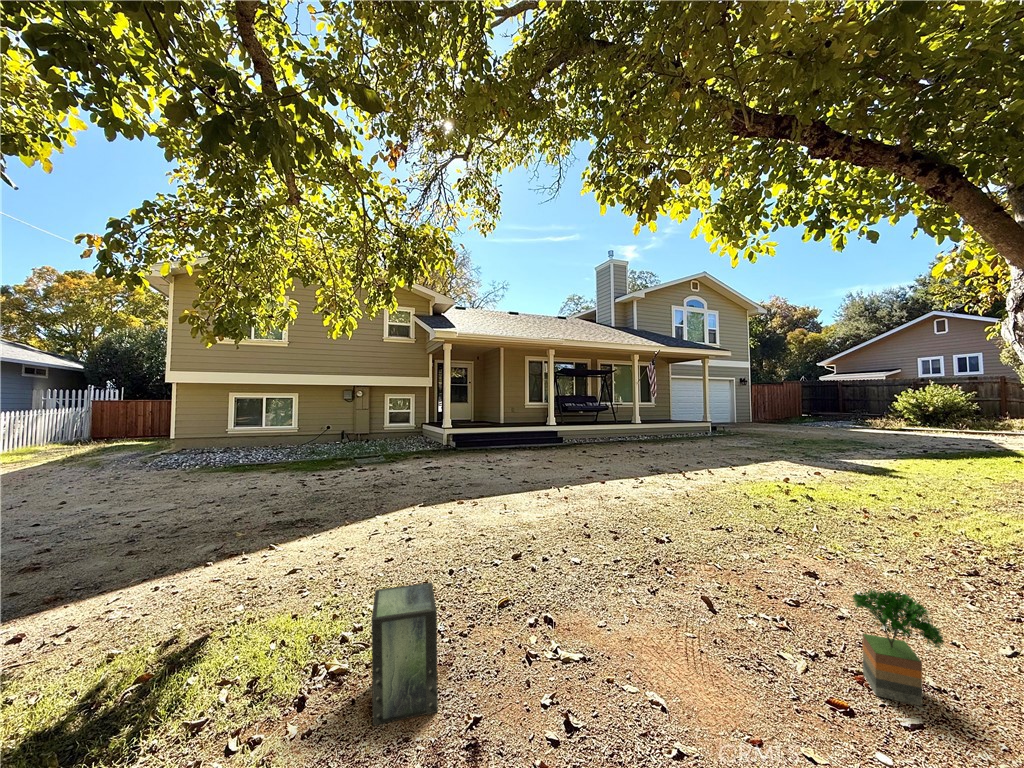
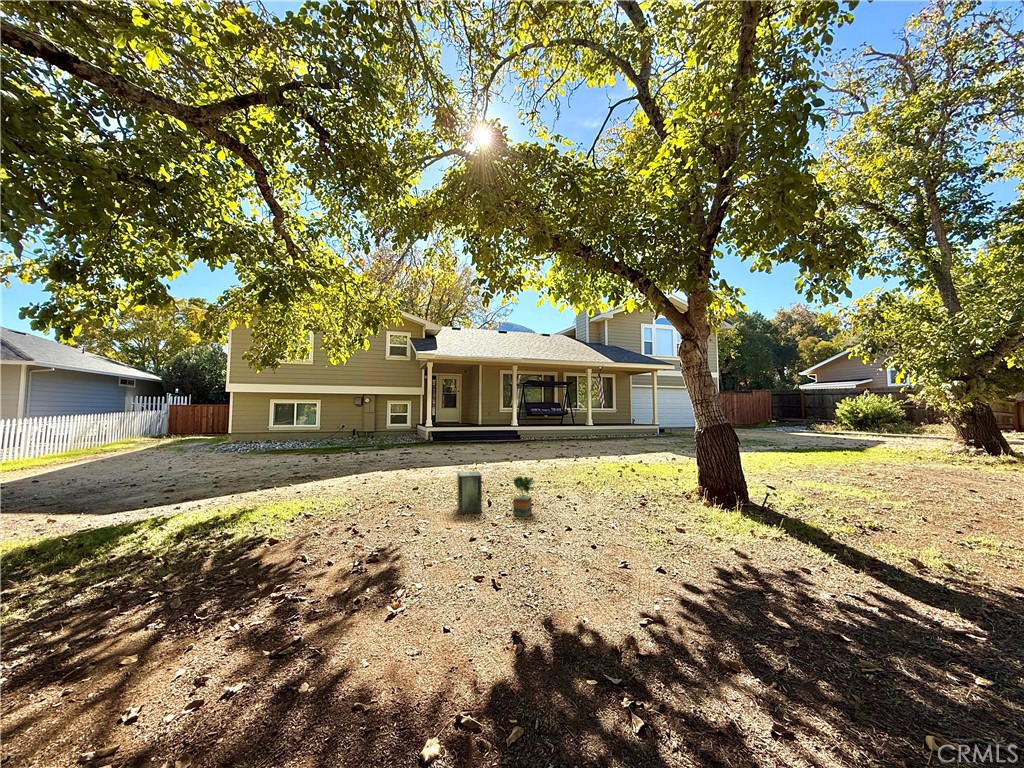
storage box: present [372,582,438,726] -> present [457,471,482,514]

